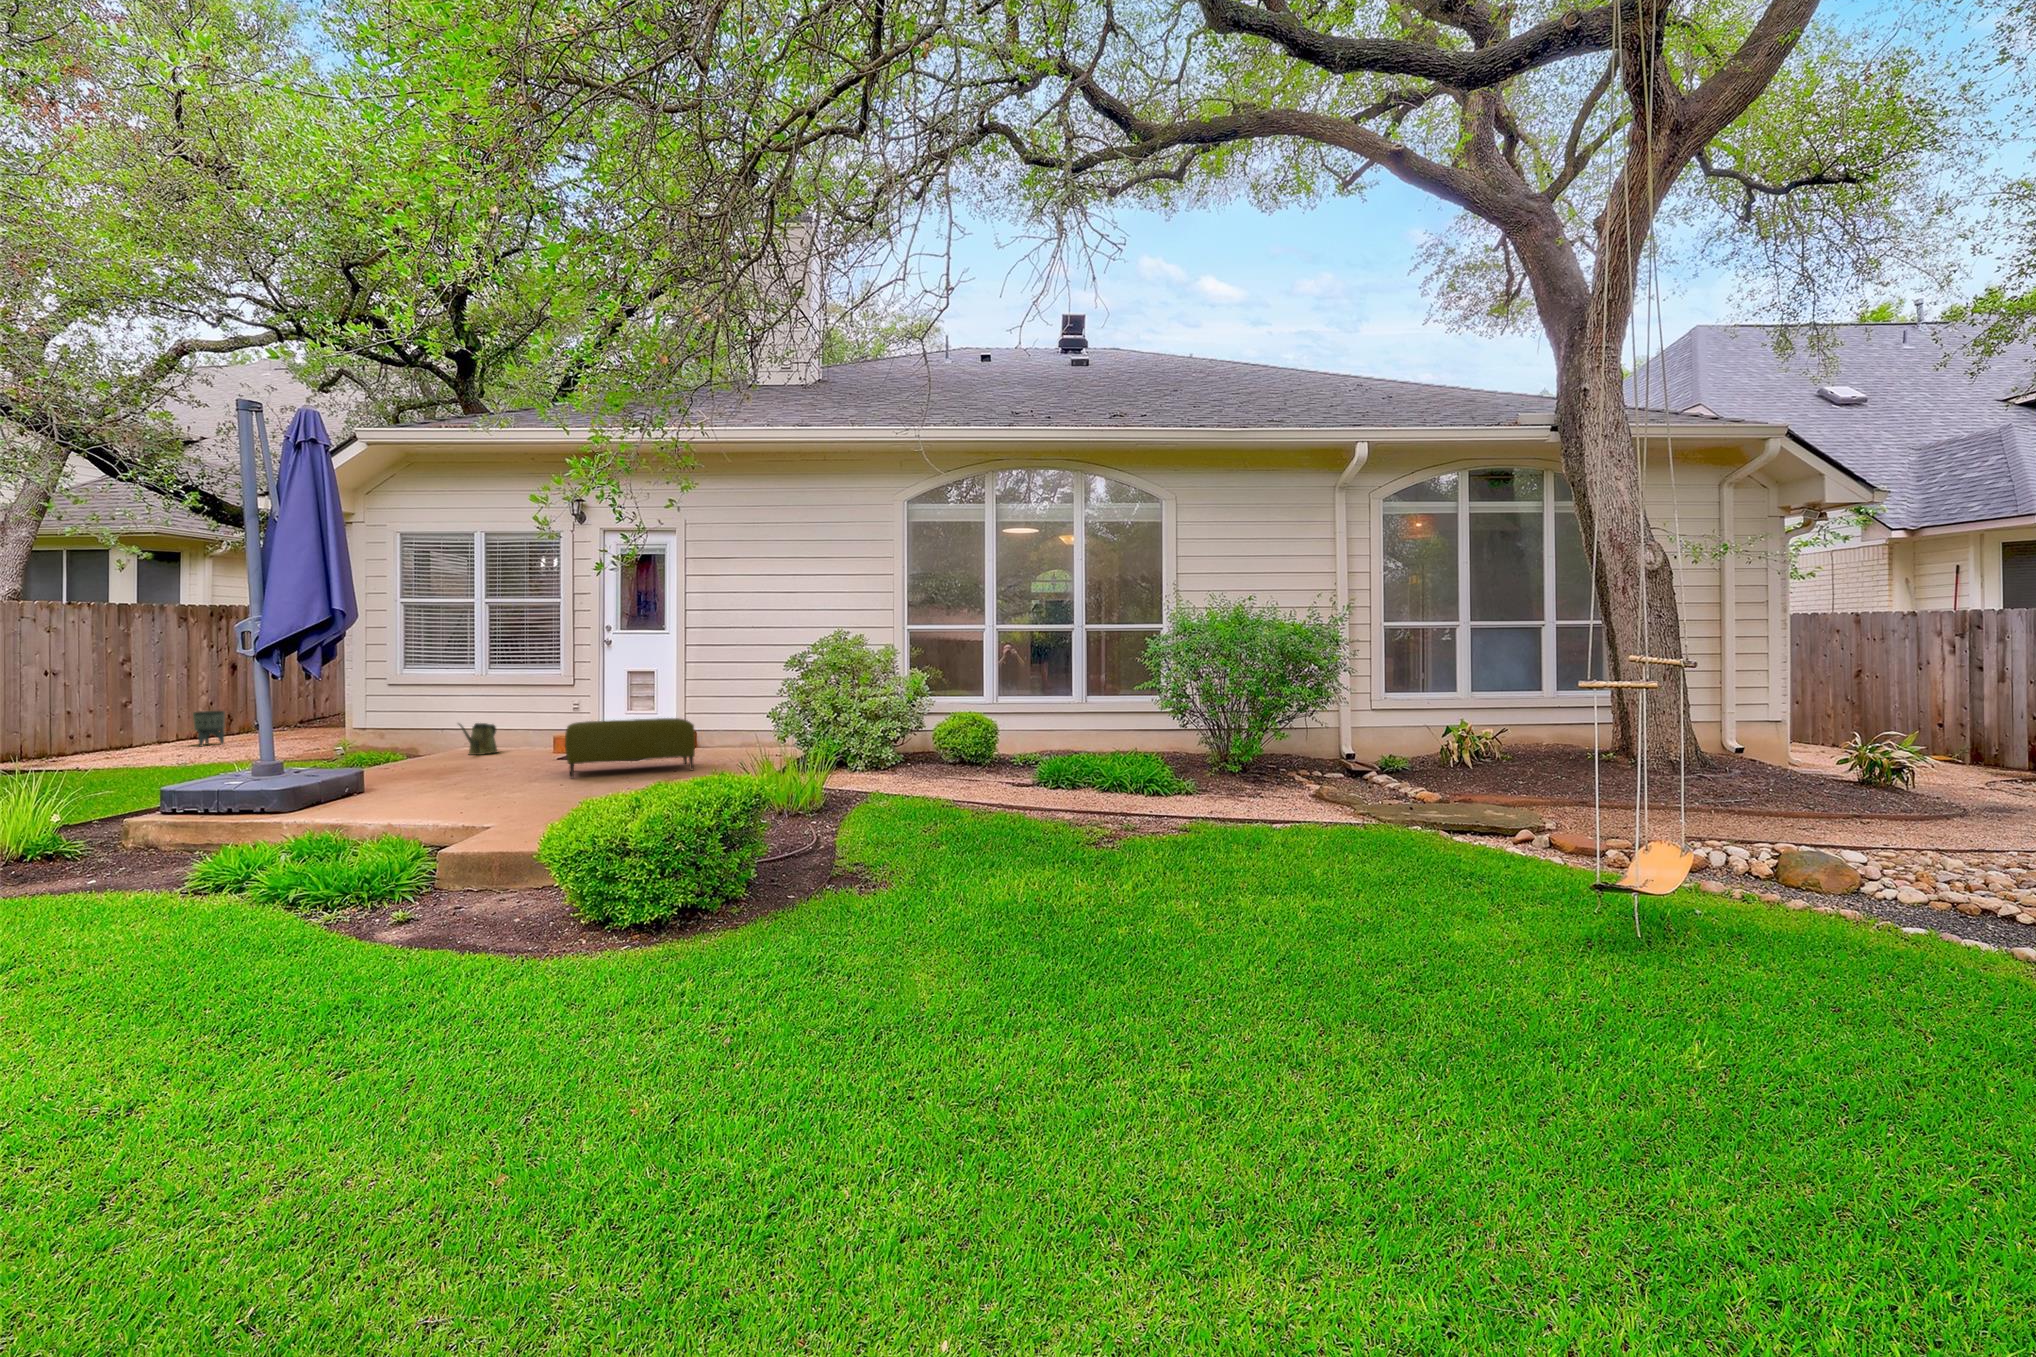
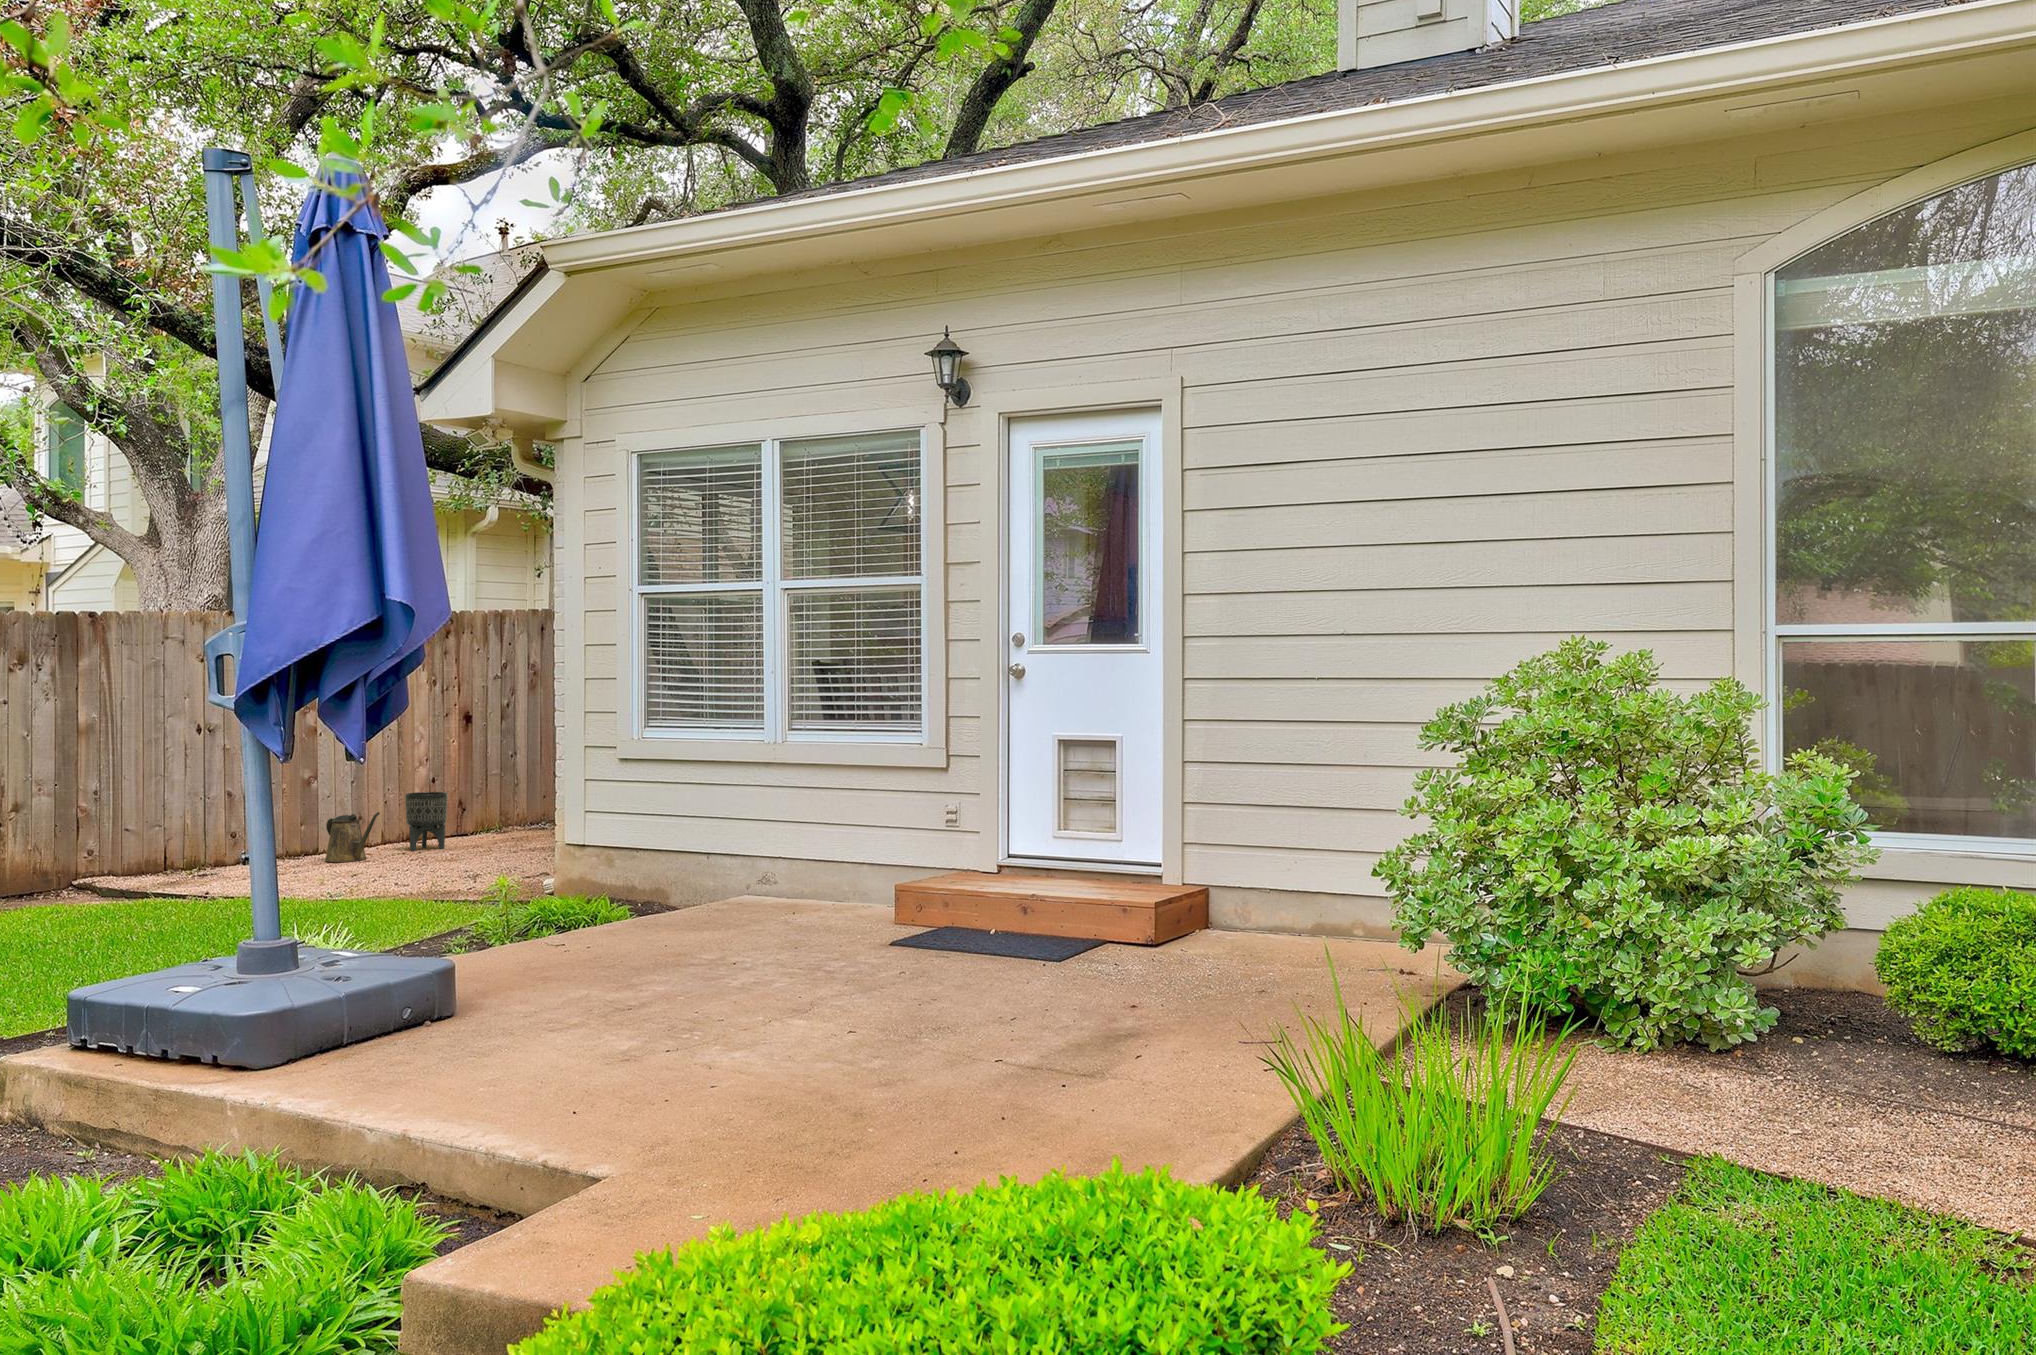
ottoman: present [565,718,695,778] -> none [888,862,1187,1007]
watering can: present [459,723,498,755] -> present [325,812,380,862]

